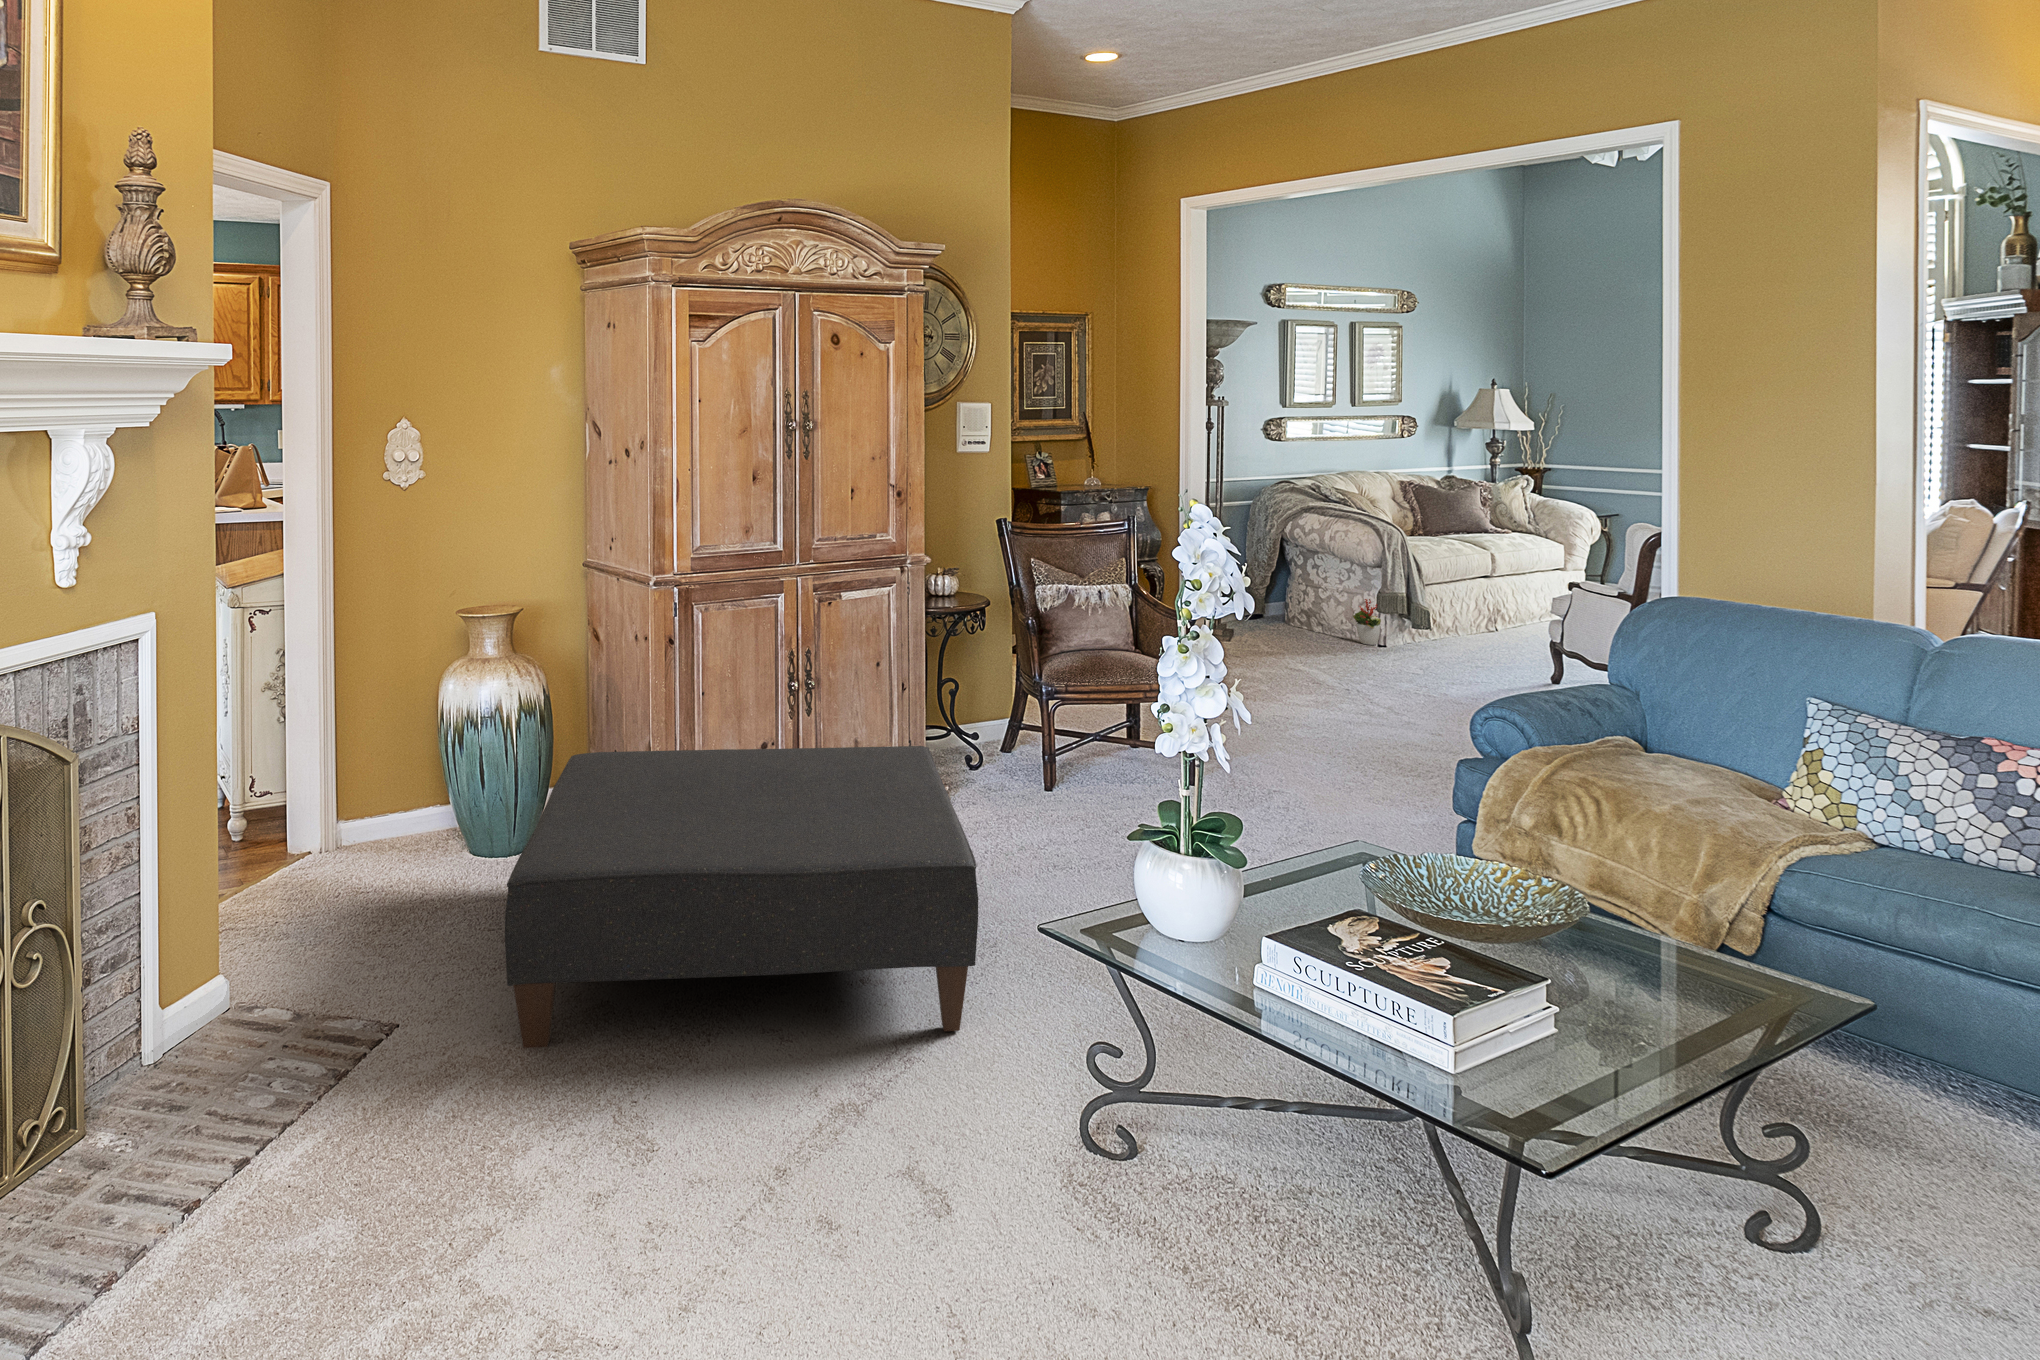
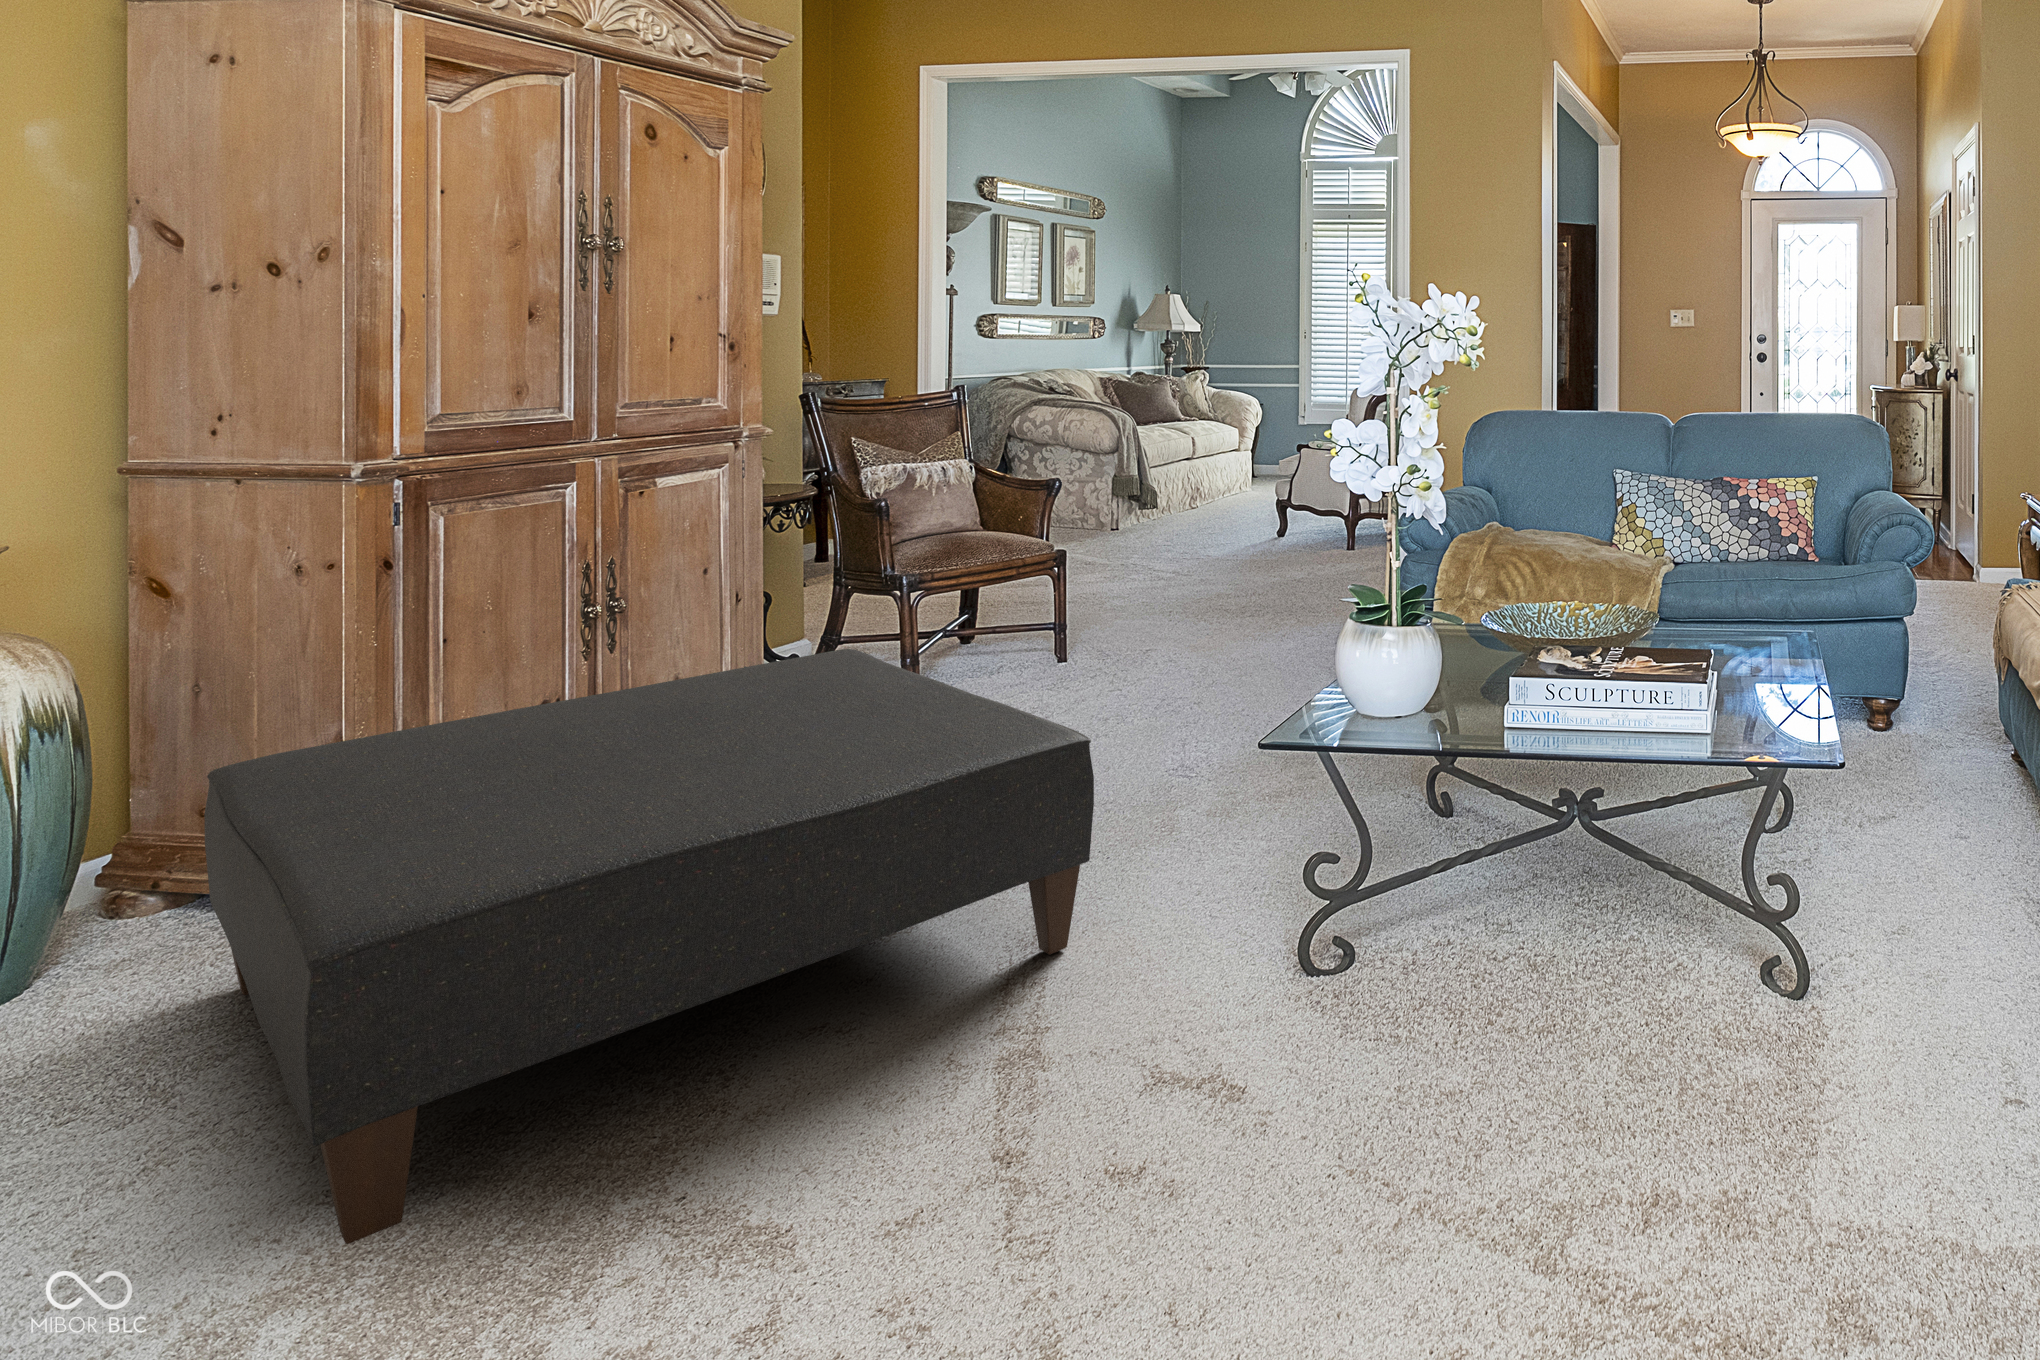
decorative plant: present [1353,599,1381,645] -> none [1090,482,1118,527]

